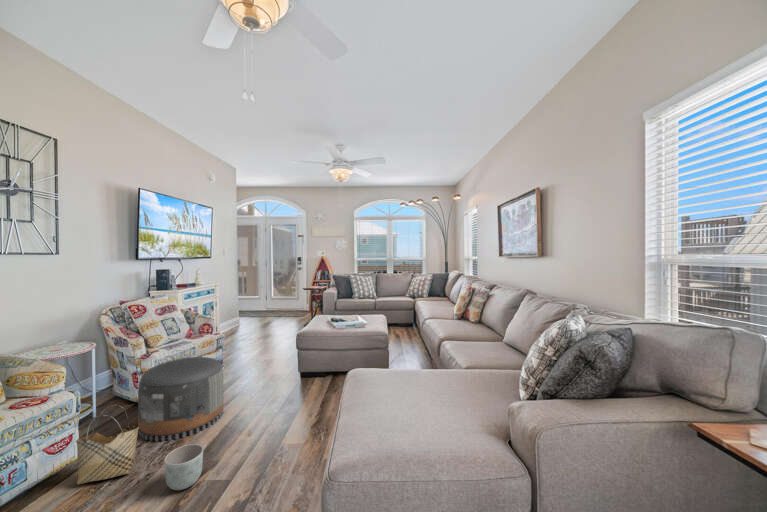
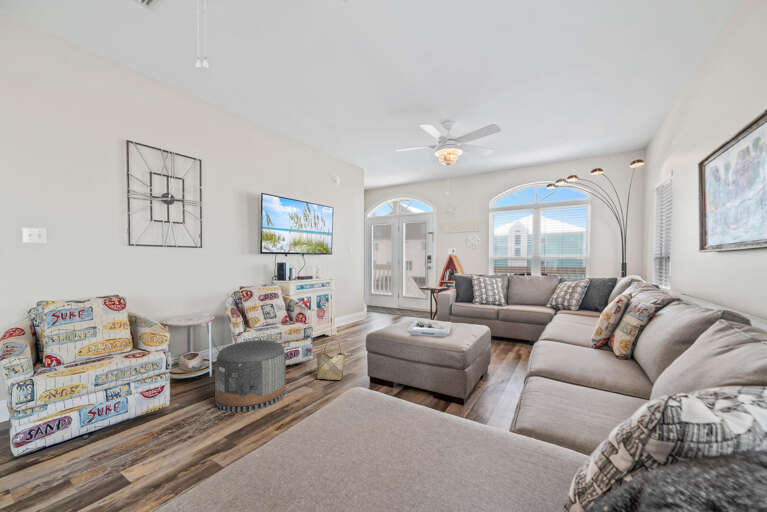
woven basket: present [76,405,139,484] -> present [317,338,345,380]
planter: present [164,444,204,490] -> none [183,418,219,459]

